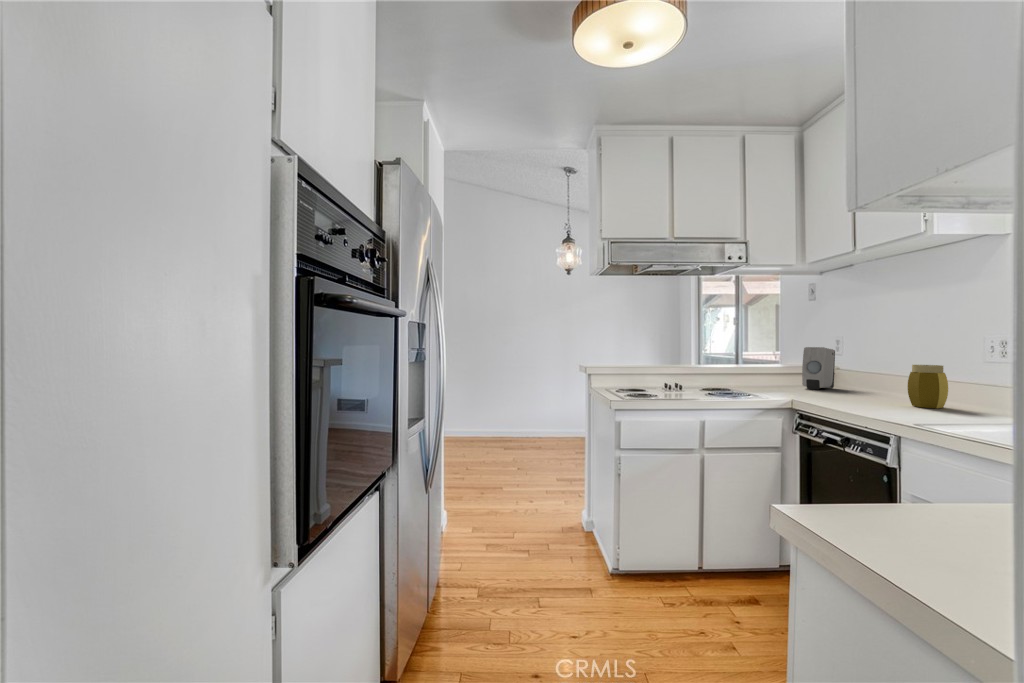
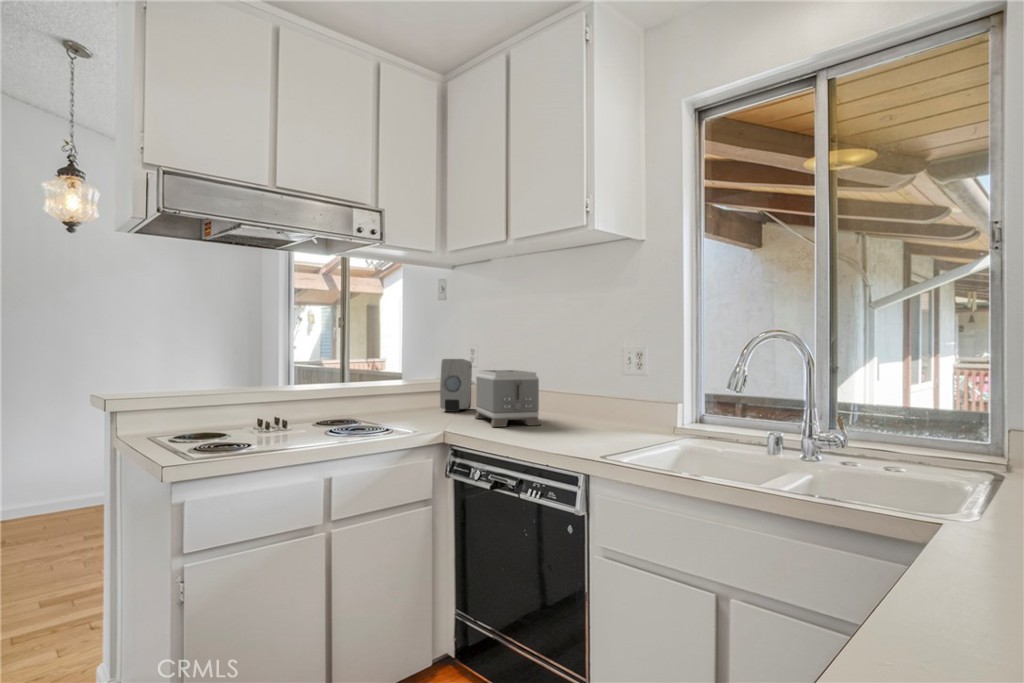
toaster: none [829,356,888,403] -> present [475,370,541,427]
jar: present [908,365,948,408] -> none [562,378,596,428]

